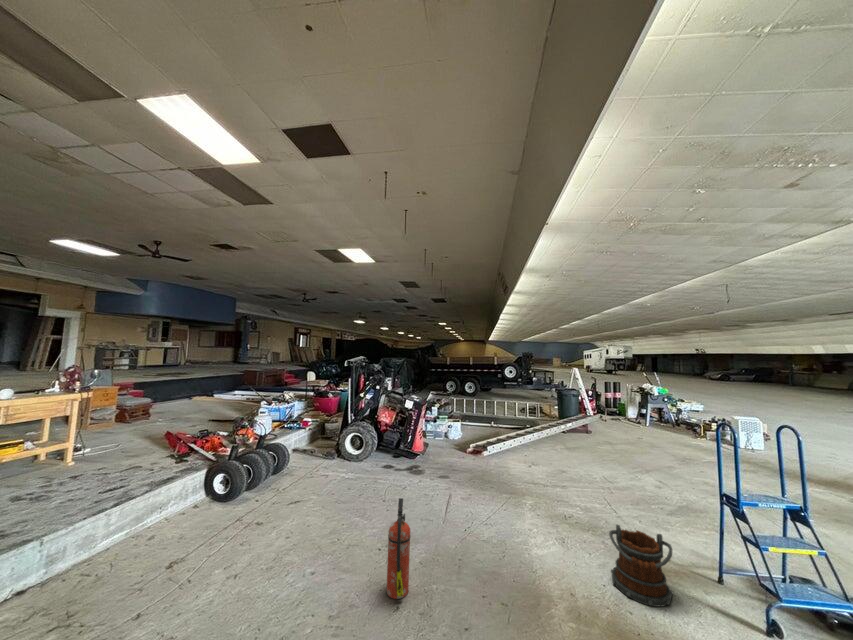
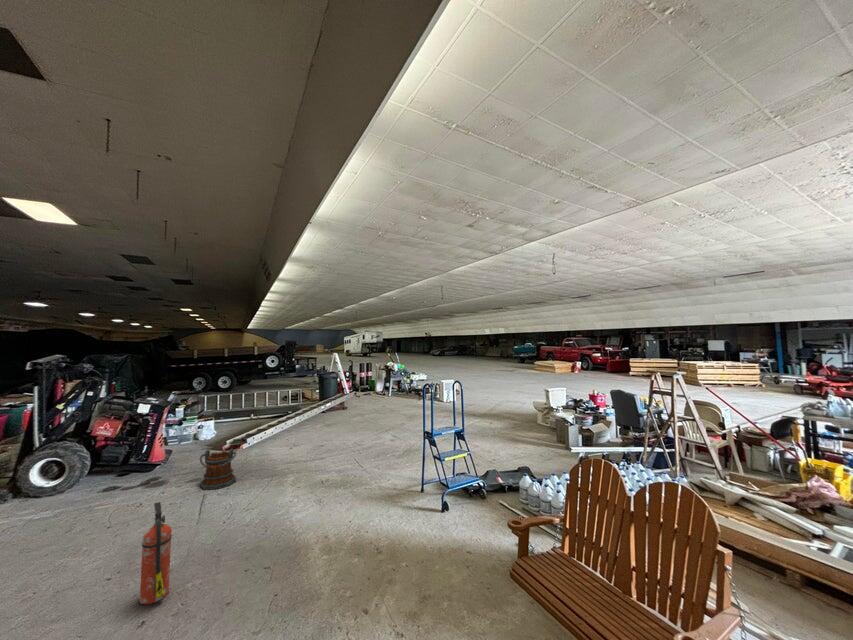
bucket: present [609,525,673,607] -> present [199,449,237,490]

